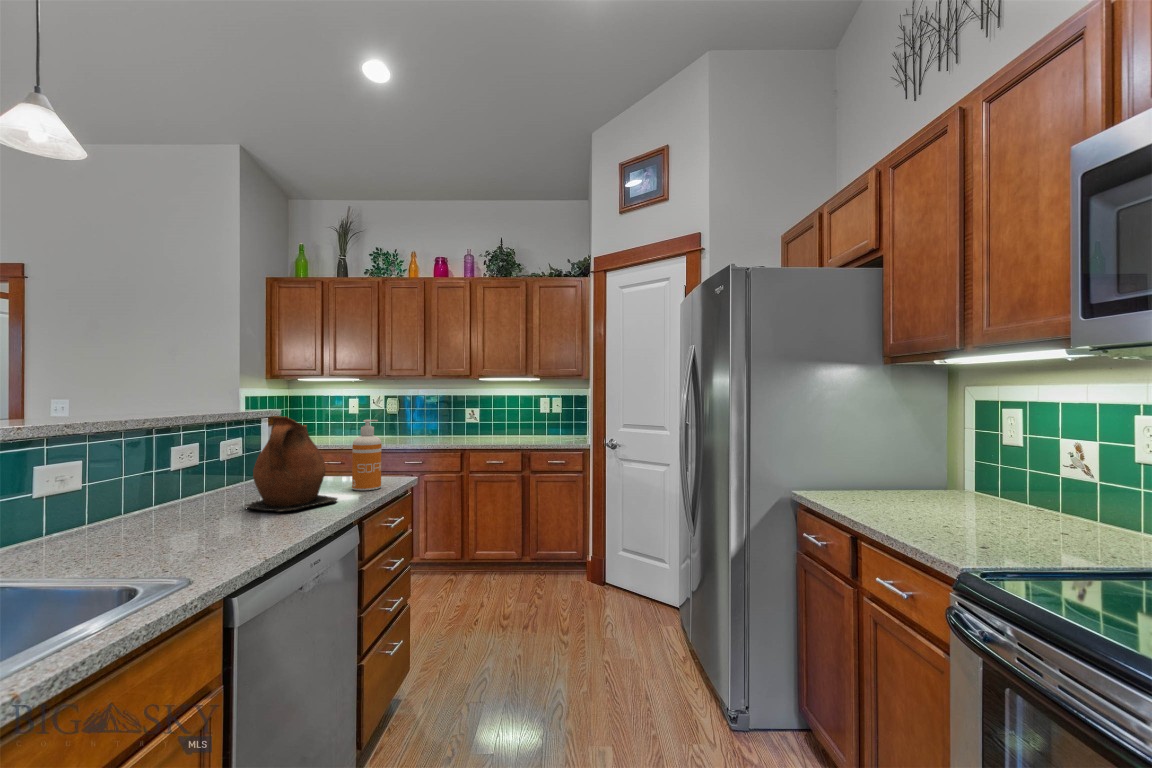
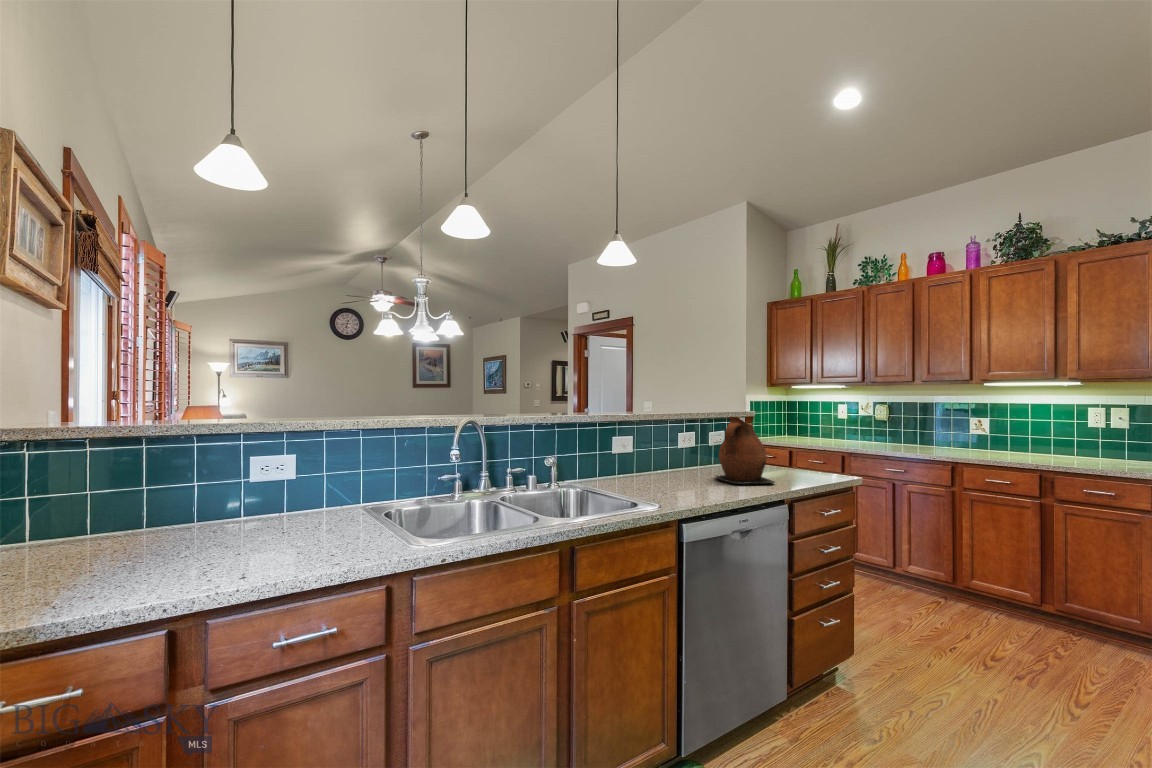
soap dispenser: present [352,420,382,491] -> none [794,423,819,481]

